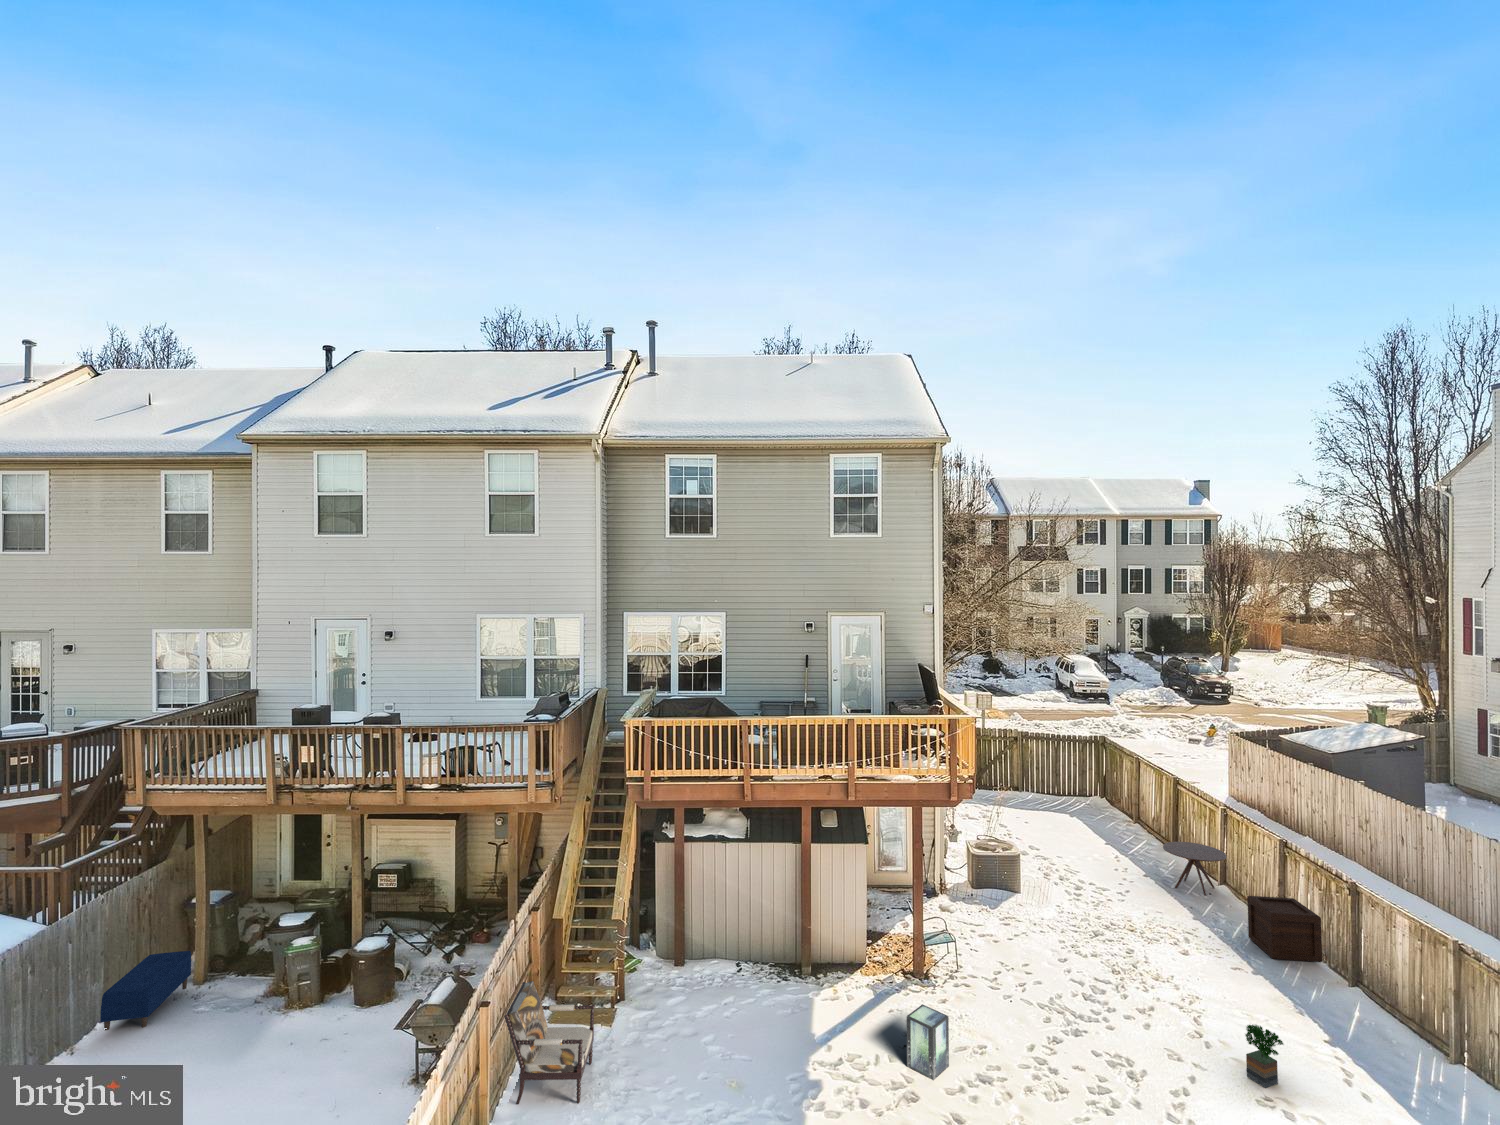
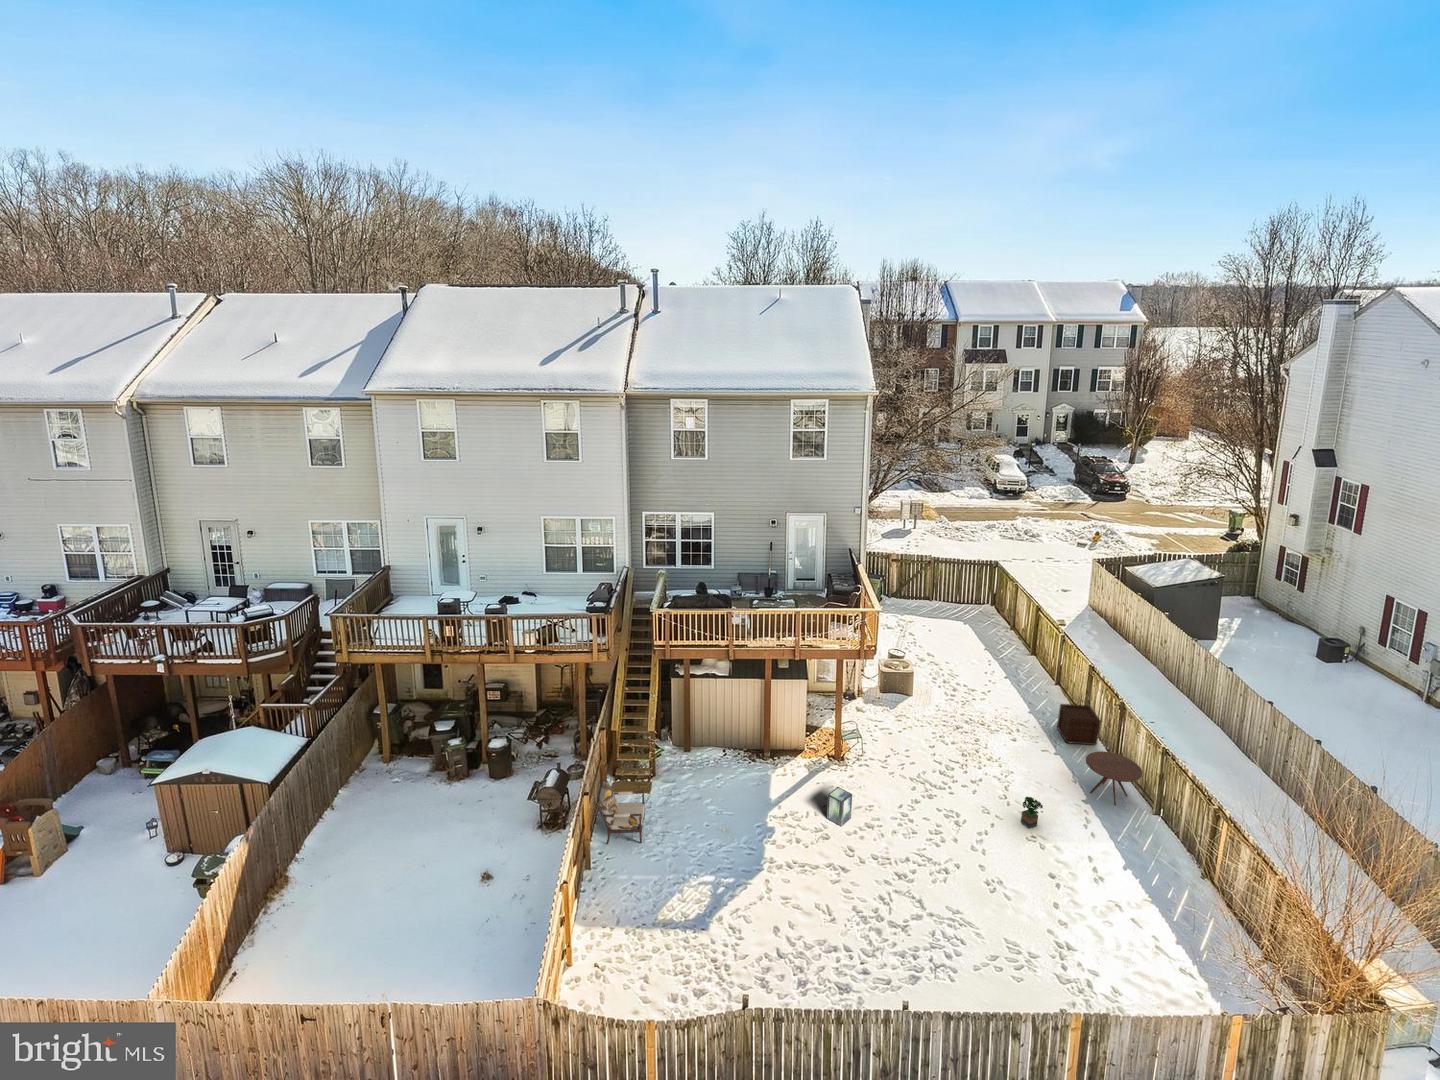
round table: present [1163,842,1226,896] -> present [1086,751,1142,805]
bench: present [100,951,191,1030] -> none [339,750,380,801]

